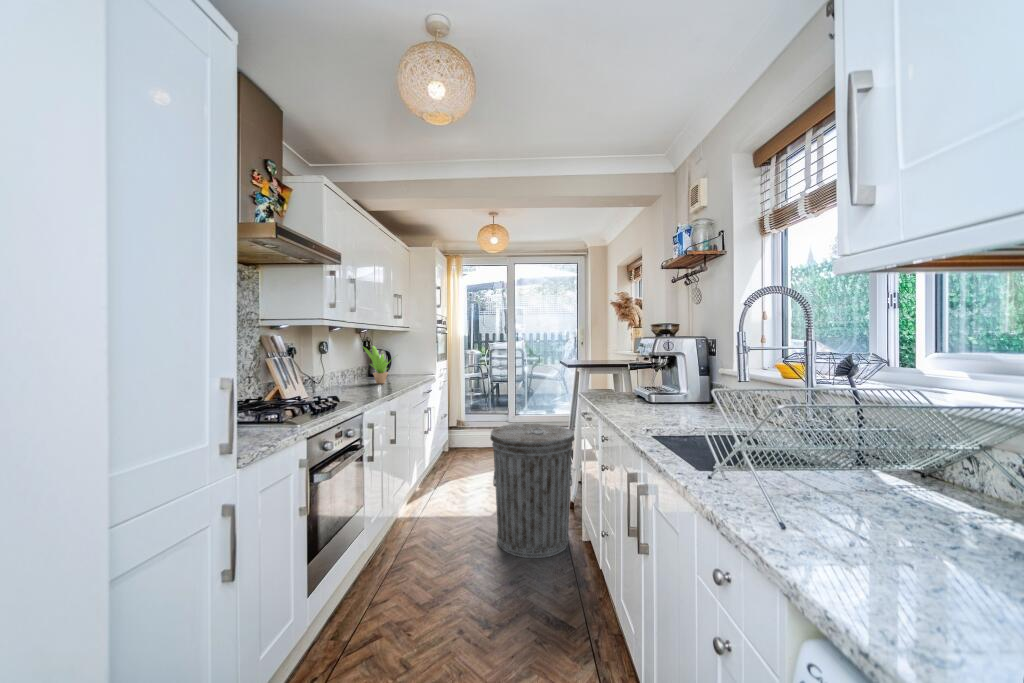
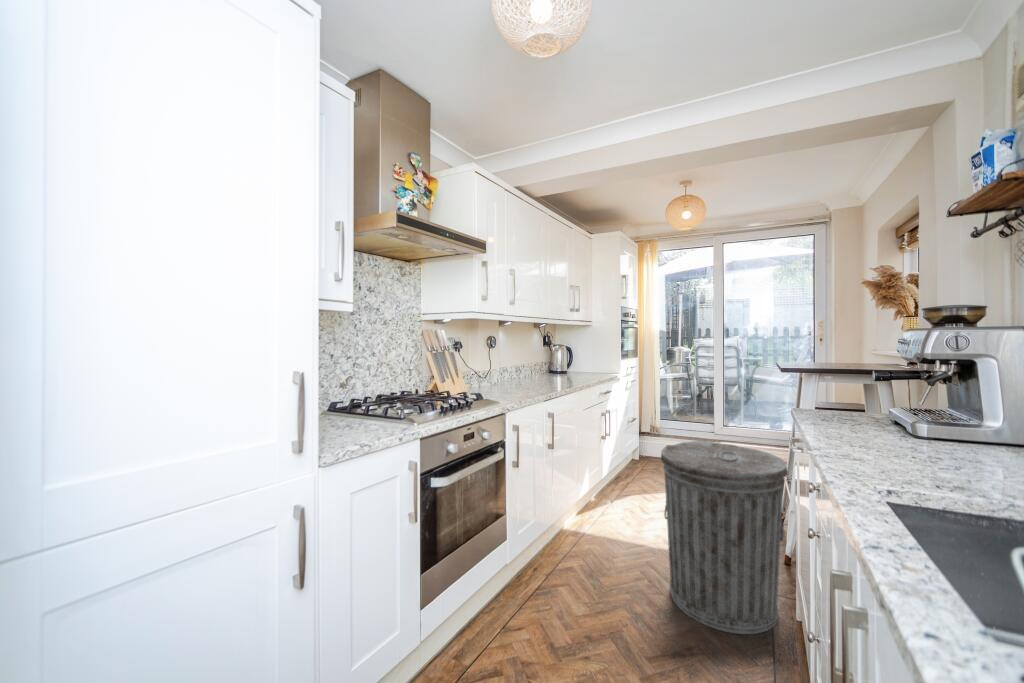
potted plant: present [363,346,388,384] -> none [530,341,569,381]

